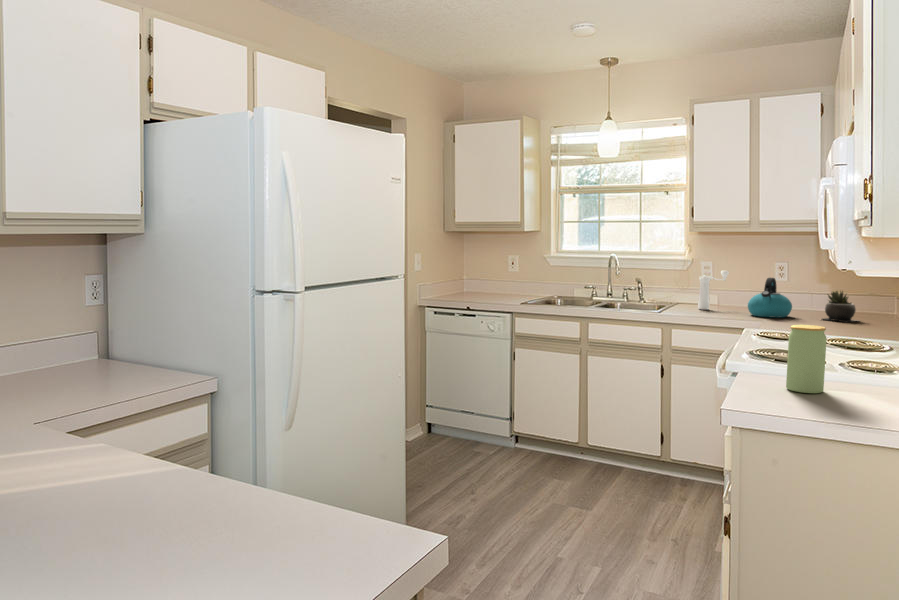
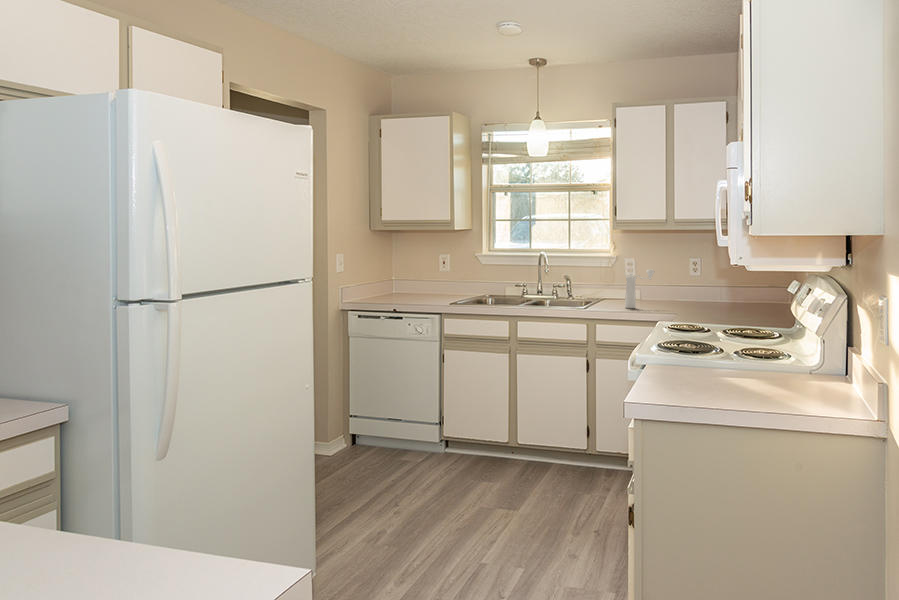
kettle: present [748,278,792,318] -> none [670,276,712,315]
succulent plant: present [823,291,858,322] -> none [736,287,775,318]
jar: present [786,325,826,393] -> none [681,314,714,376]

